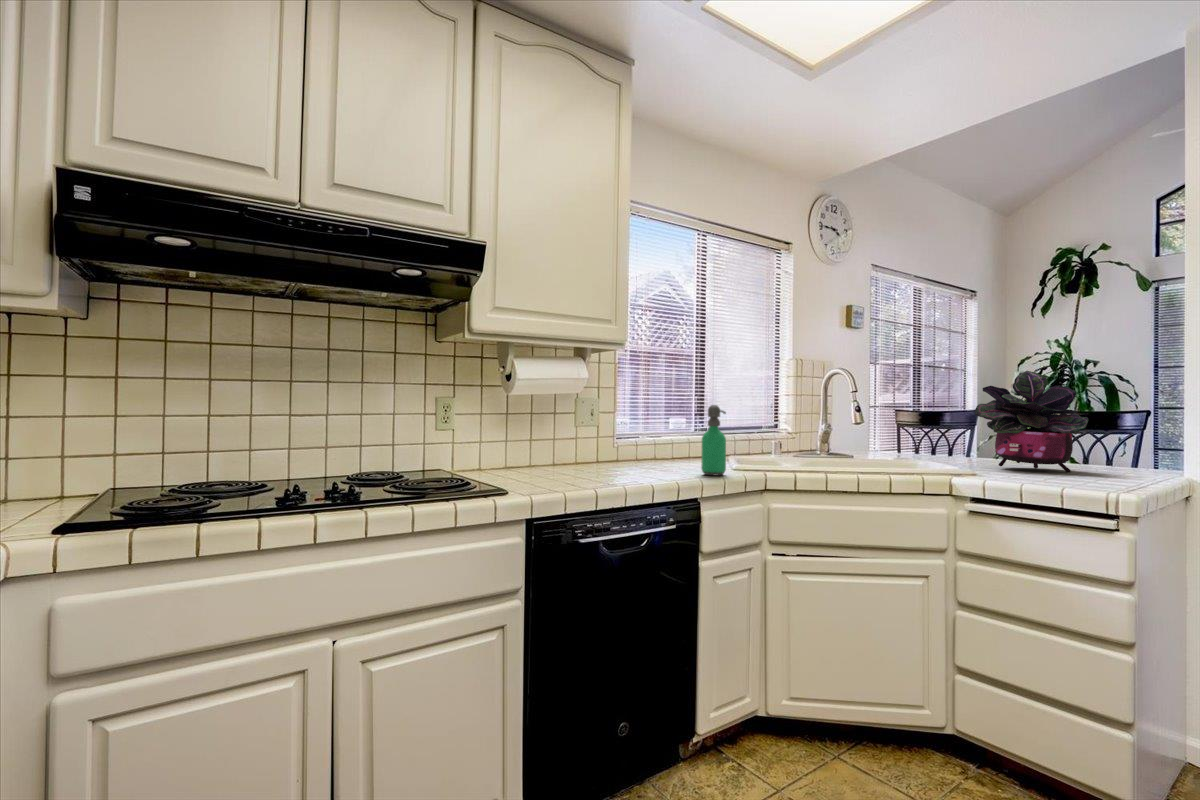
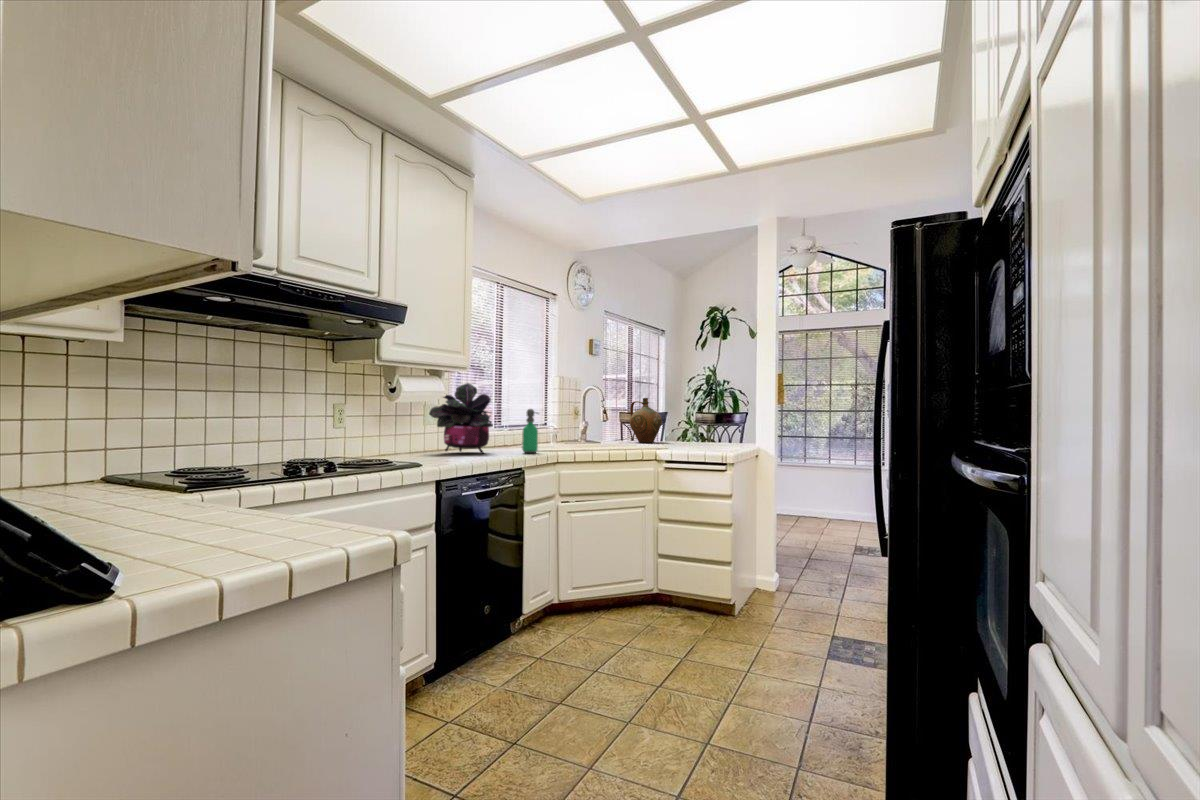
potted plant: present [975,371,1088,473] -> present [429,383,493,454]
ceramic jug: none [906,388,965,460] -> present [630,398,662,443]

